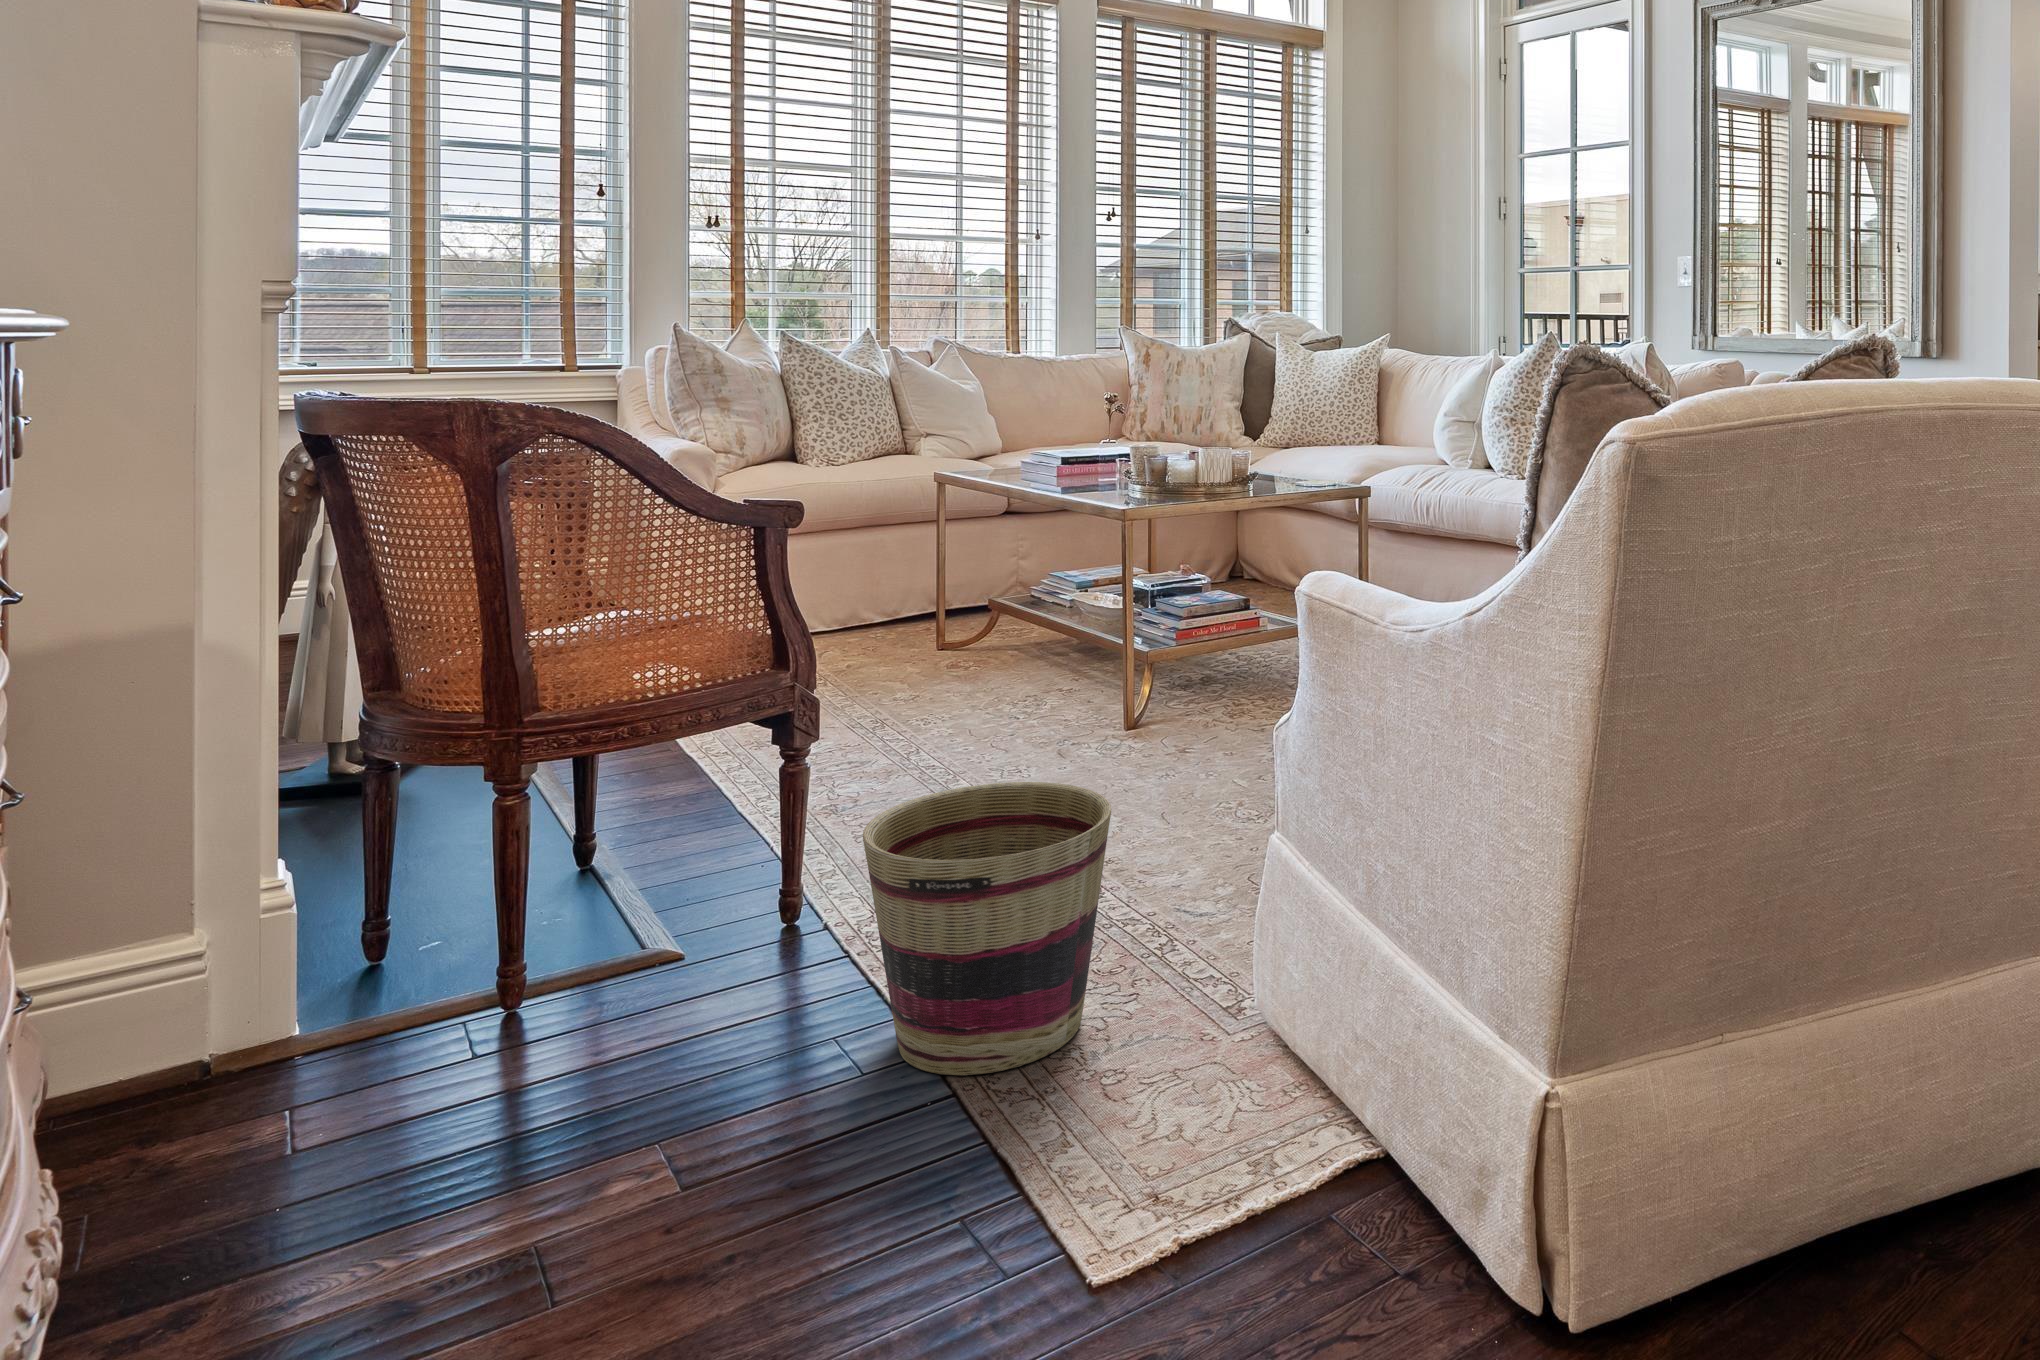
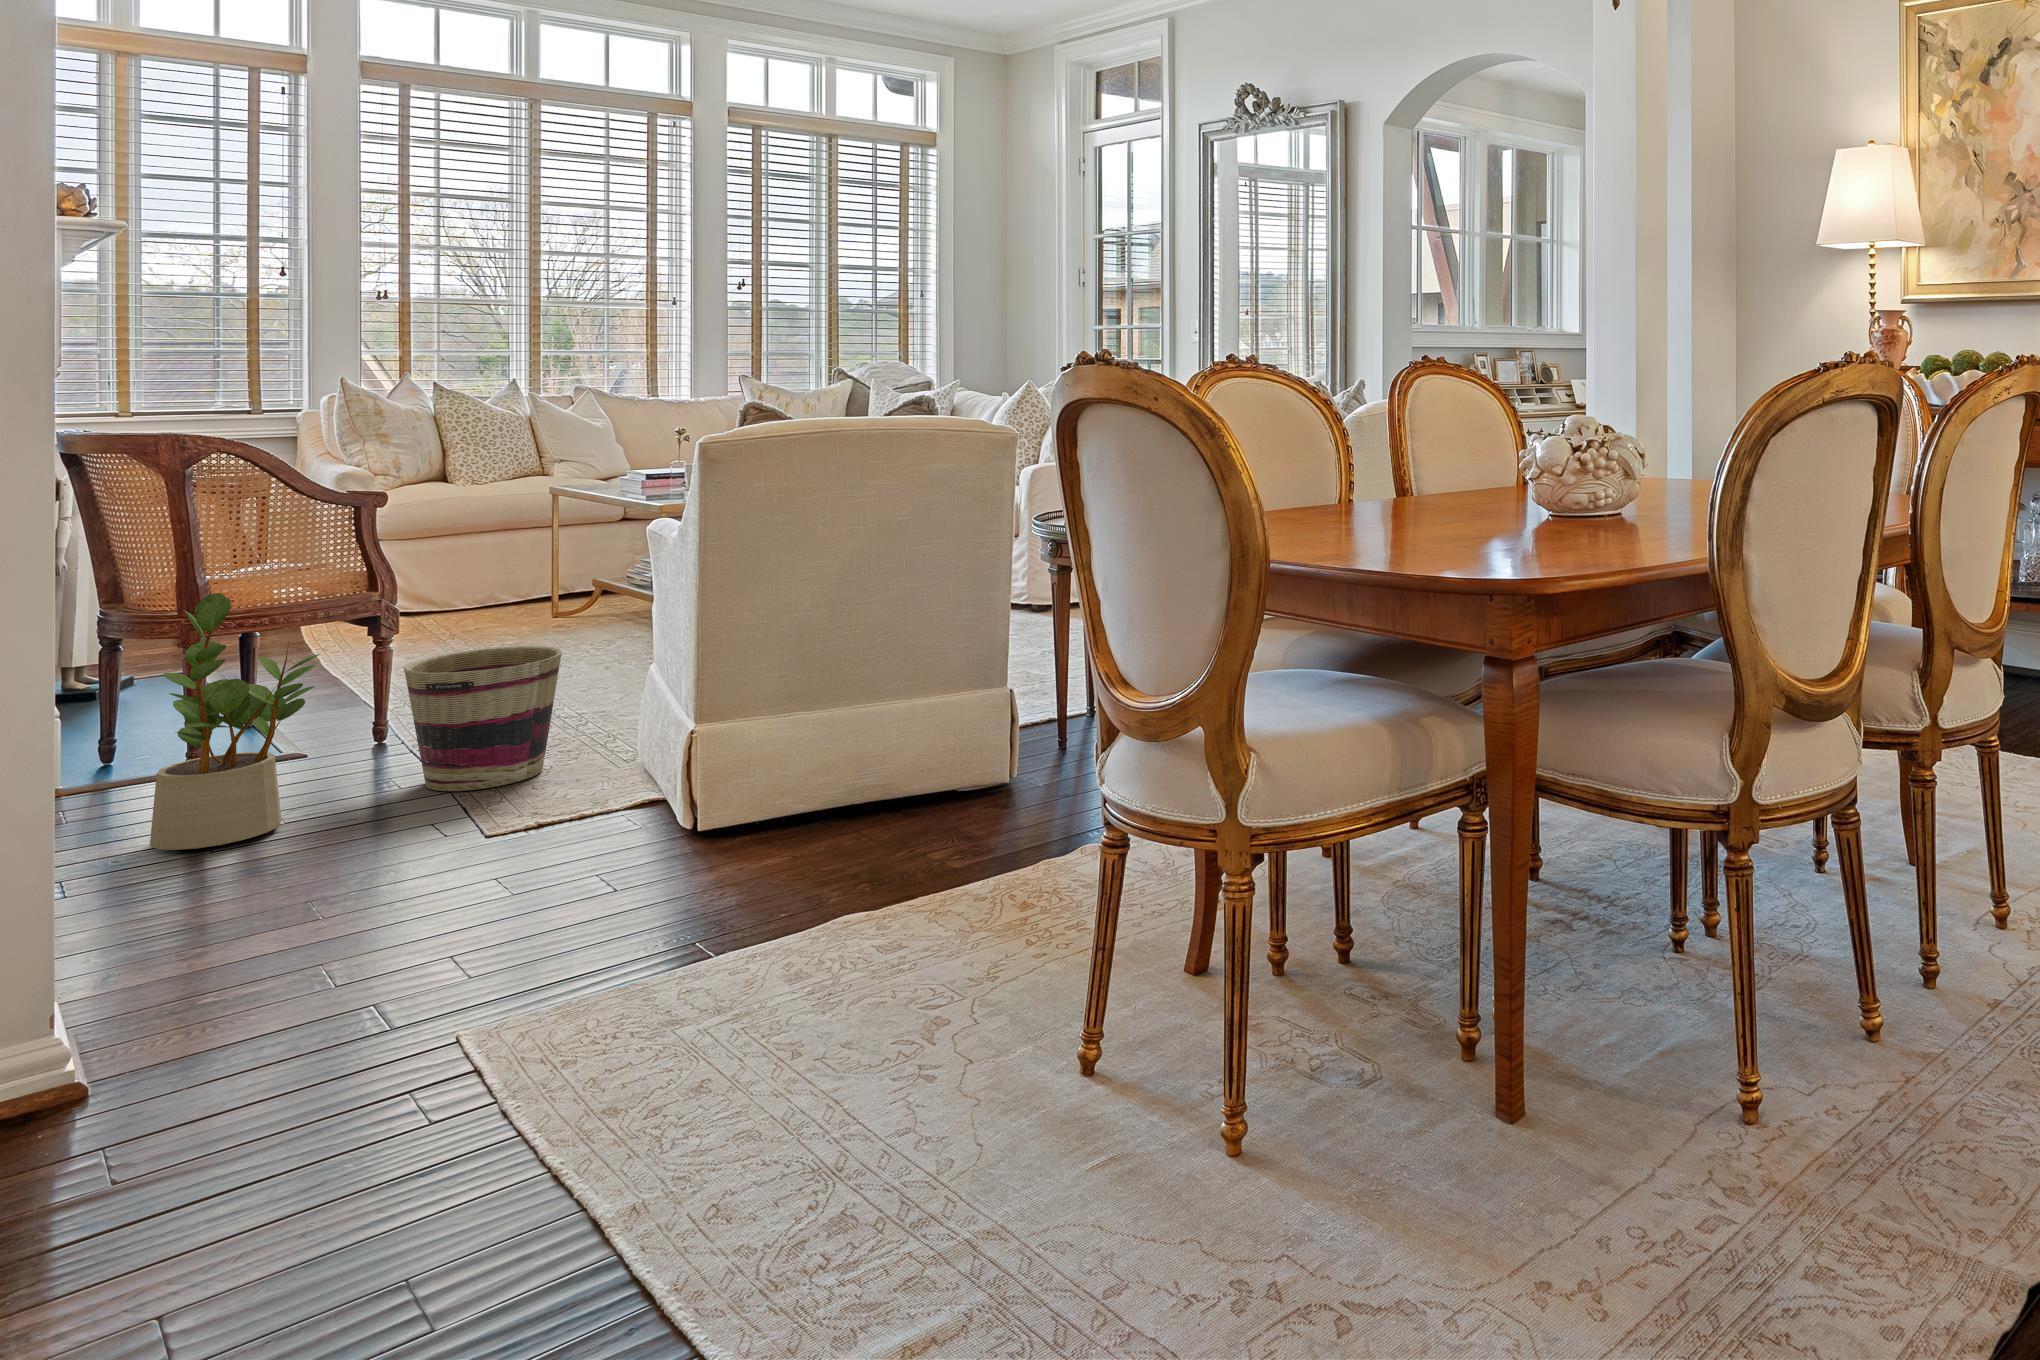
potted plant: none [445,725,741,1264] -> present [150,593,320,850]

